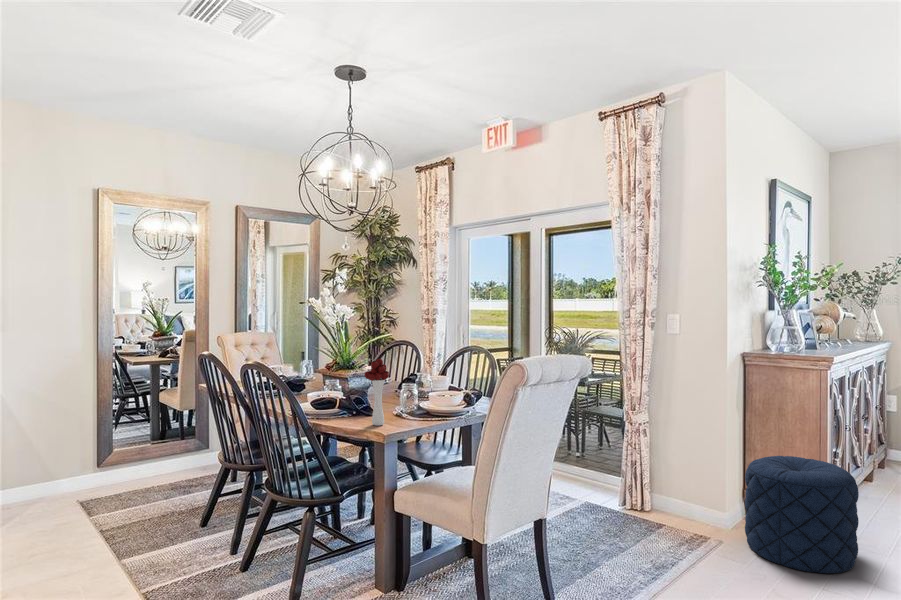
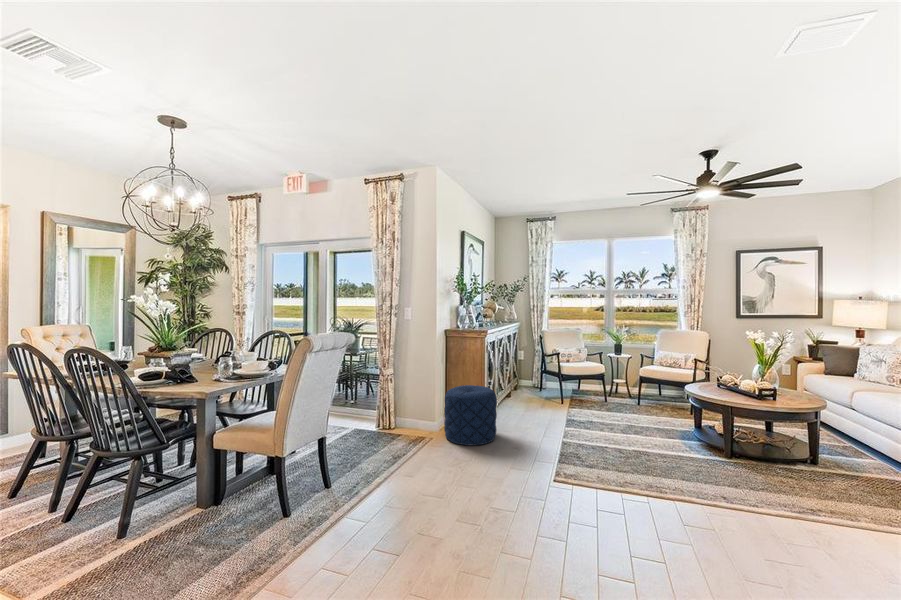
flower bouquet: present [365,359,389,426] -> none [189,340,209,389]

